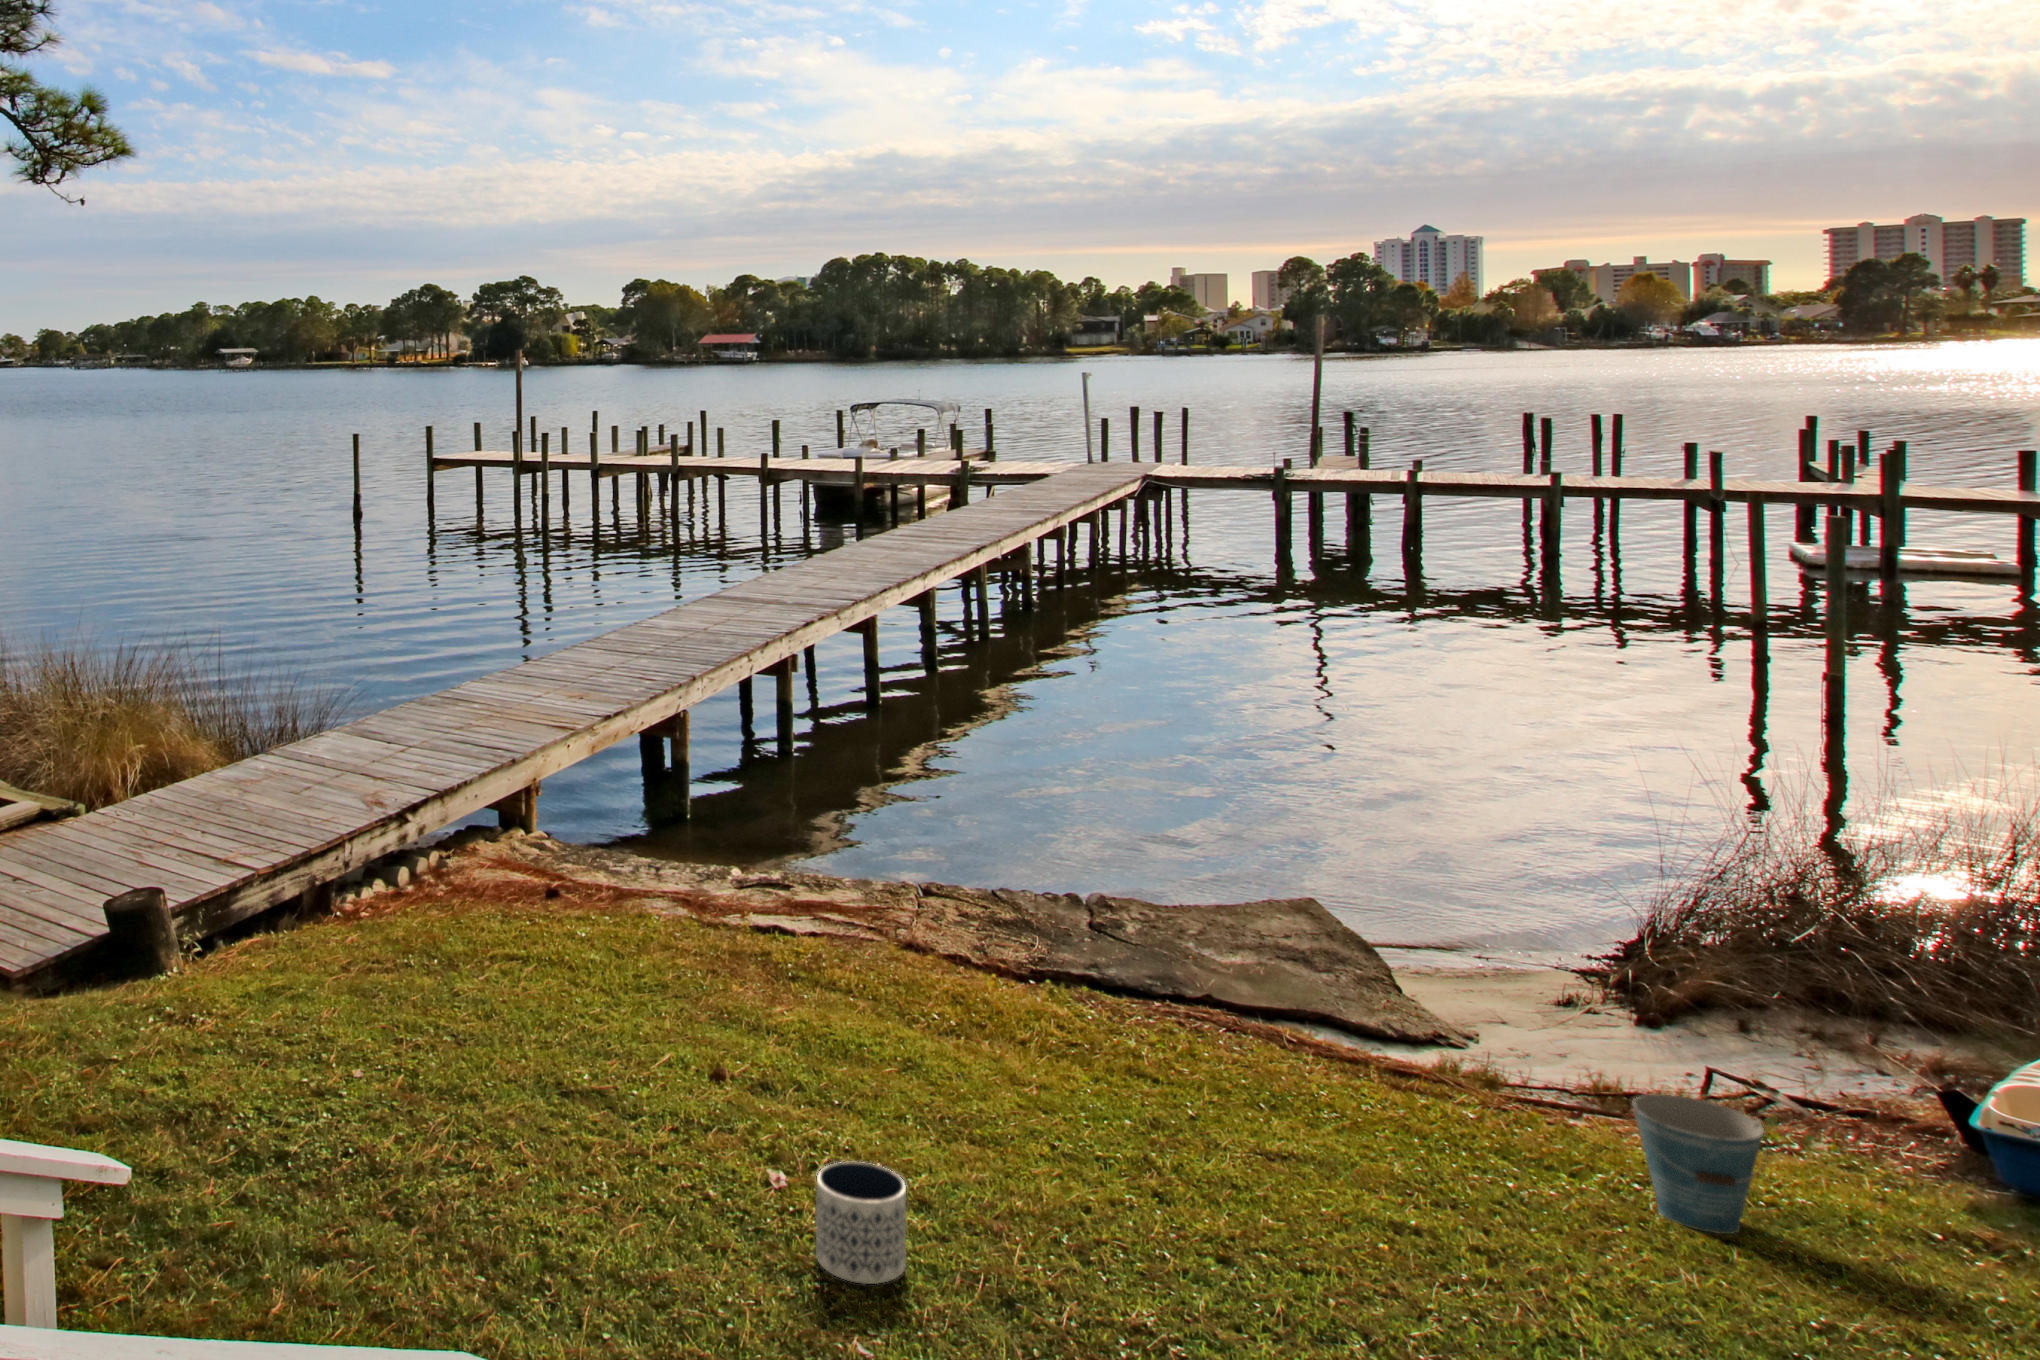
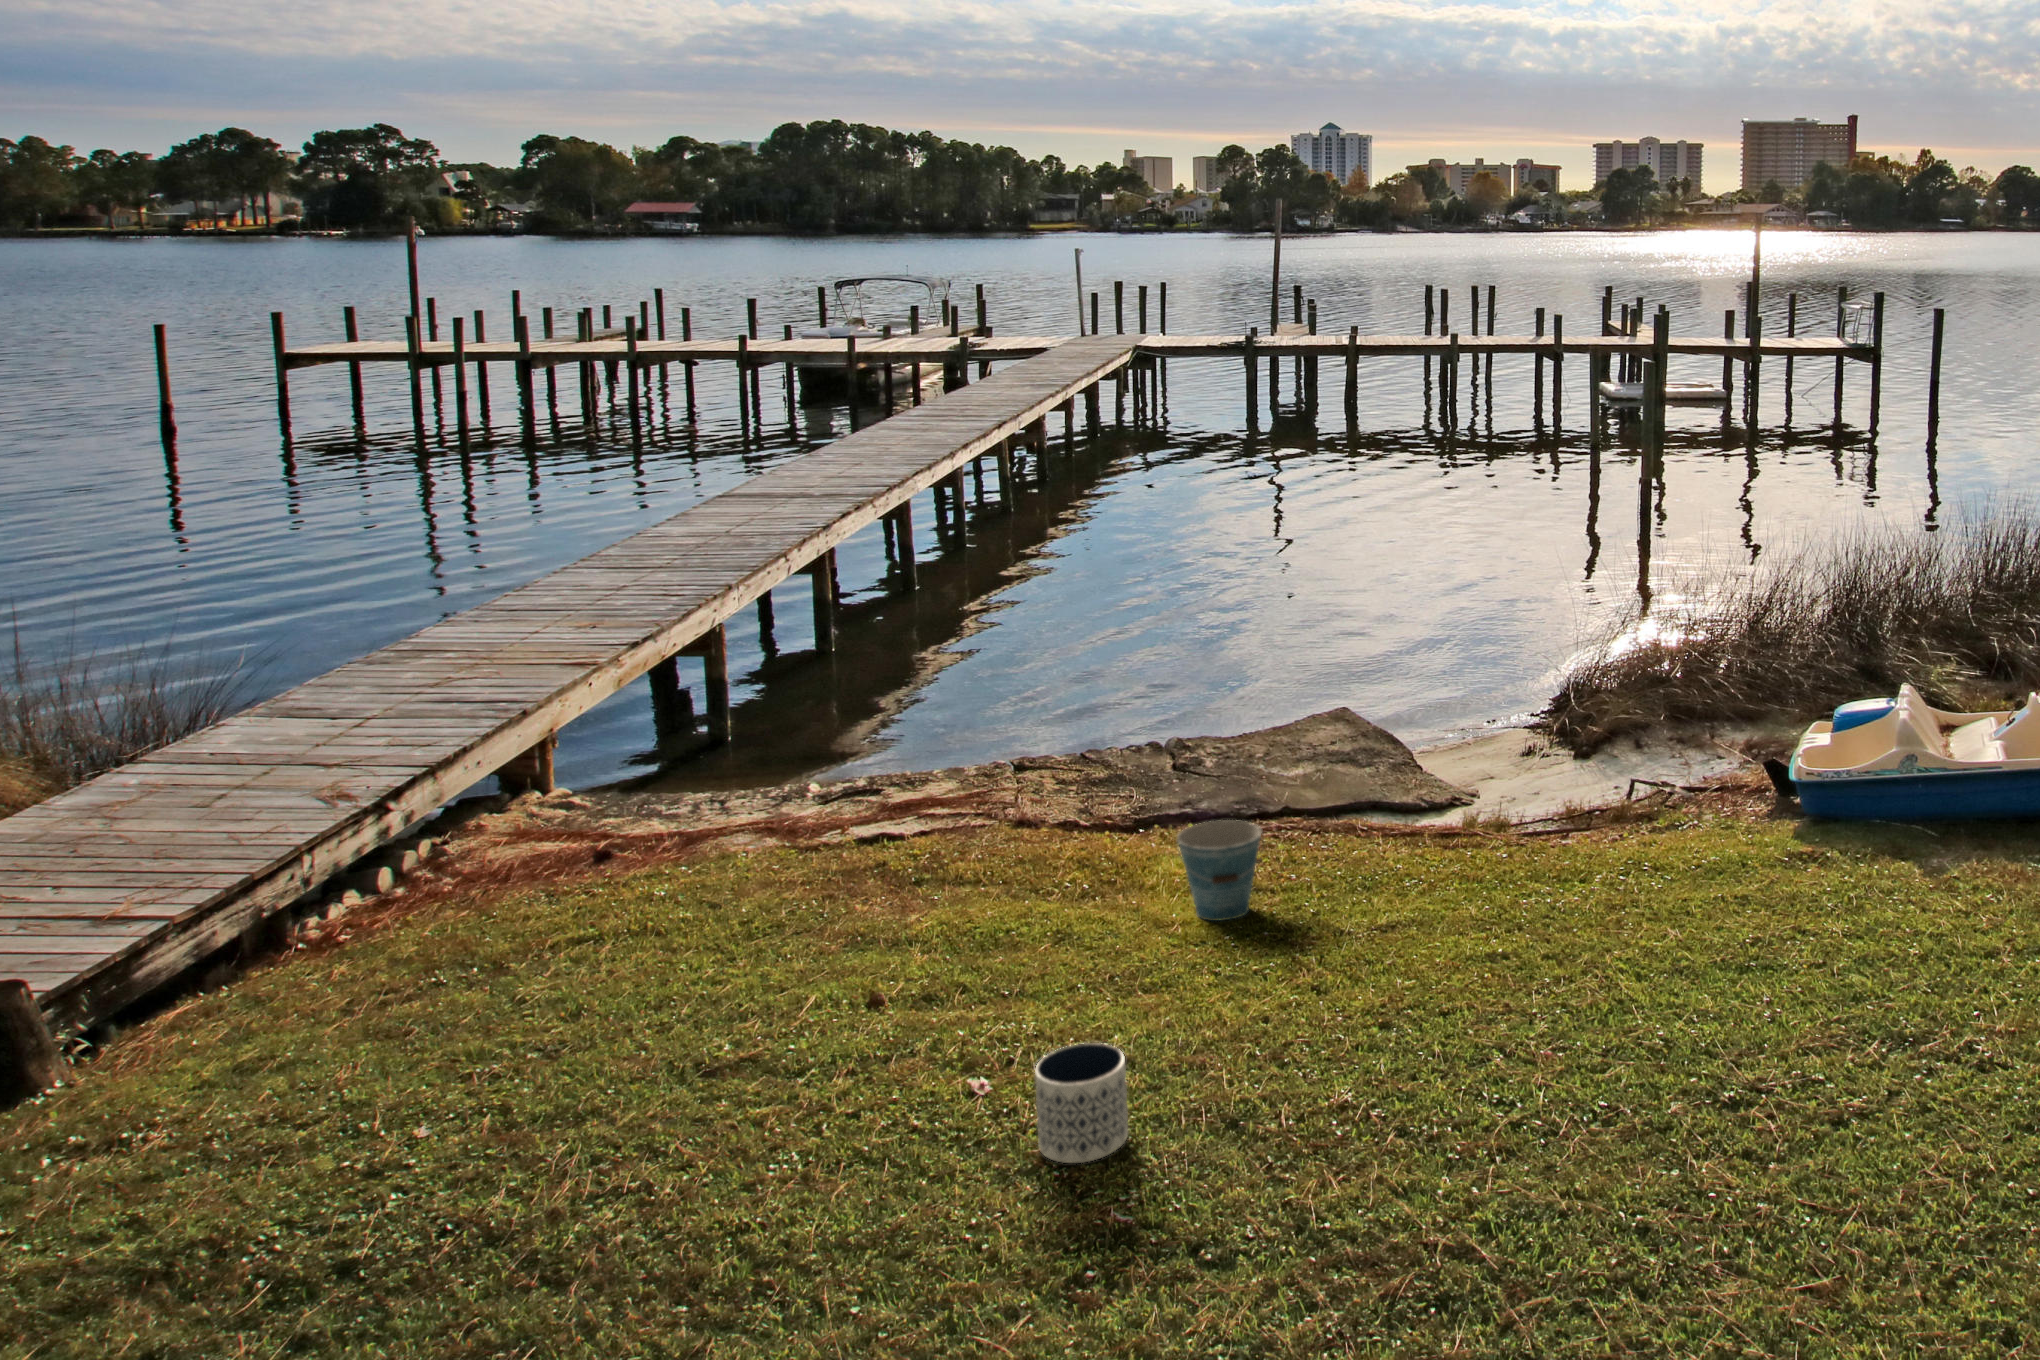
bucket: present [1632,1094,1768,1234] -> present [1177,820,1262,921]

